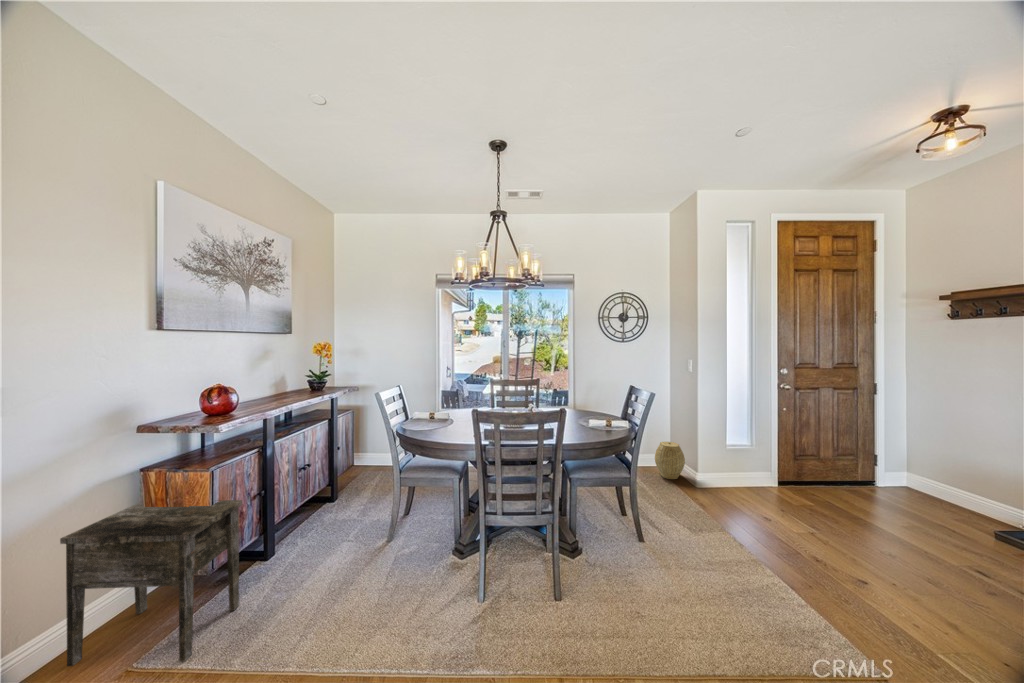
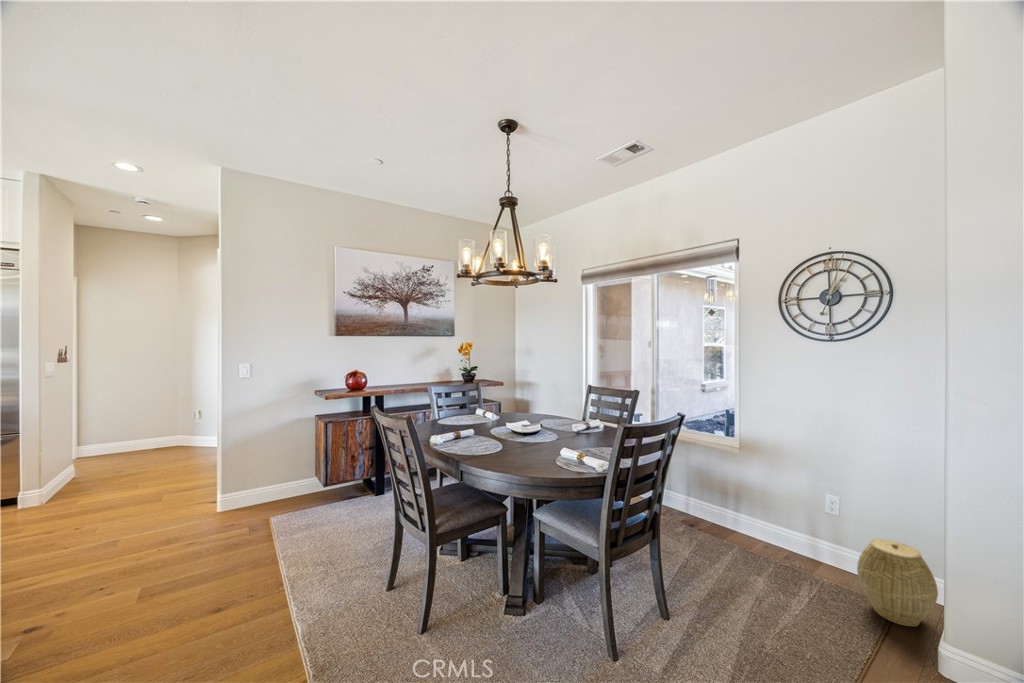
side table: present [60,500,242,666] -> none [275,432,337,523]

